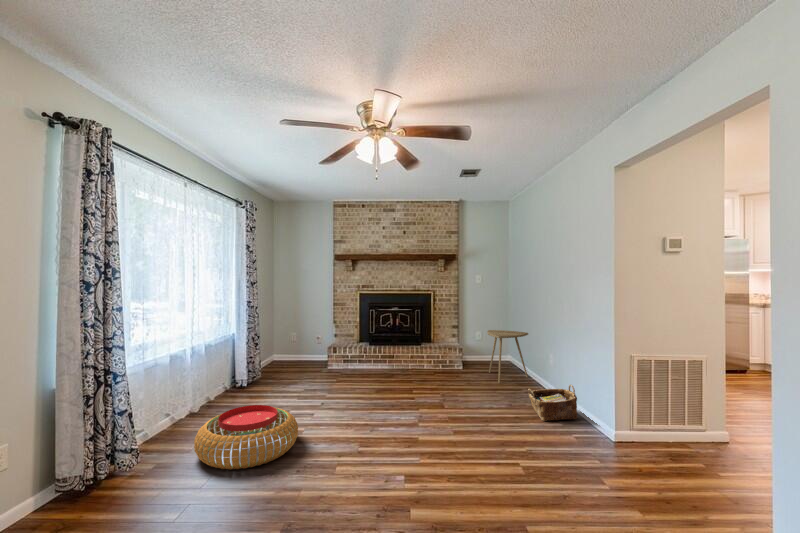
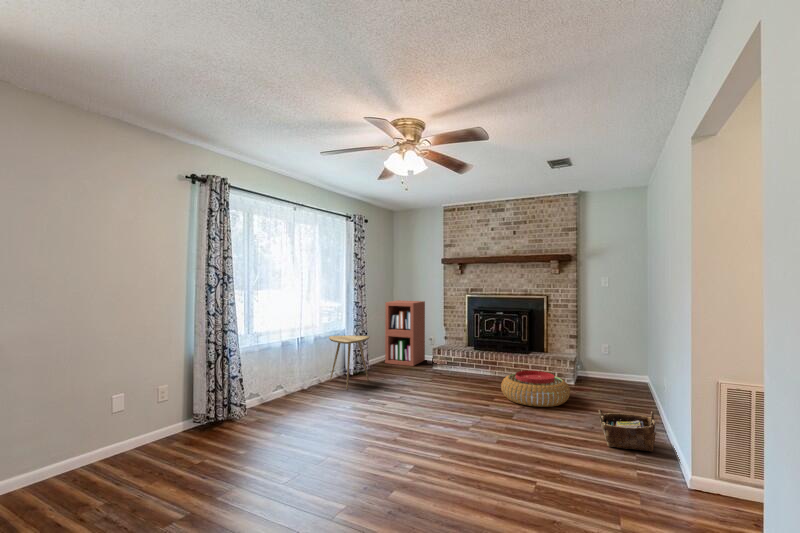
bookshelf: none [273,300,313,368] -> present [385,300,425,366]
side table: present [487,330,528,383] -> present [329,335,370,390]
pouf: present [194,405,298,469] -> present [501,371,570,407]

